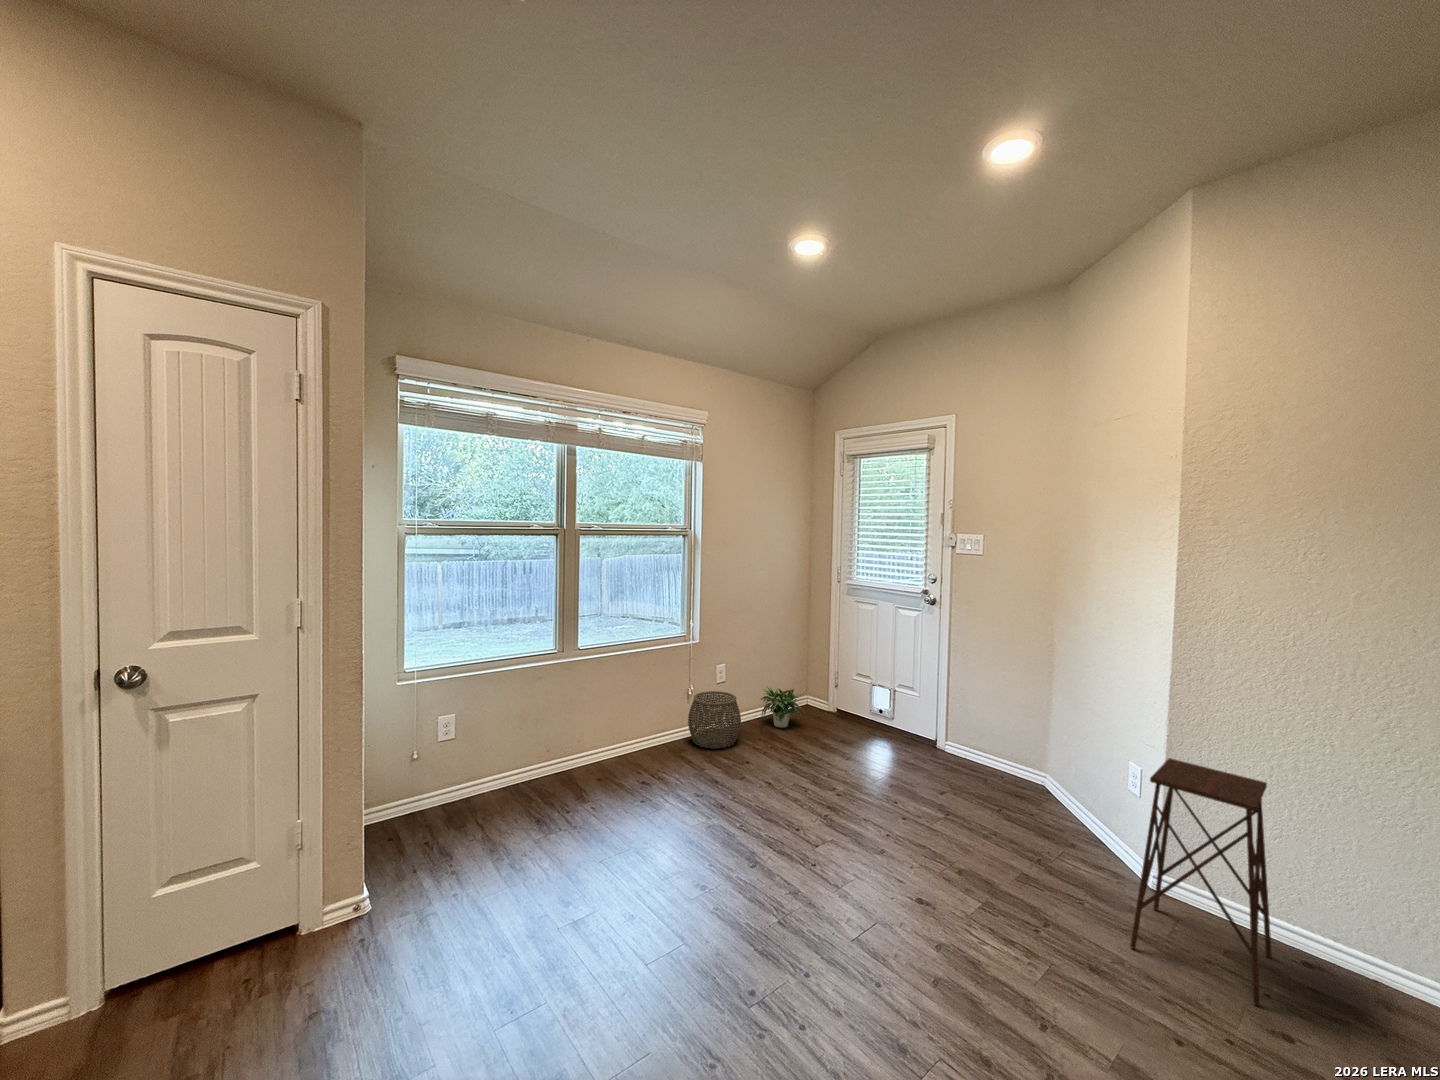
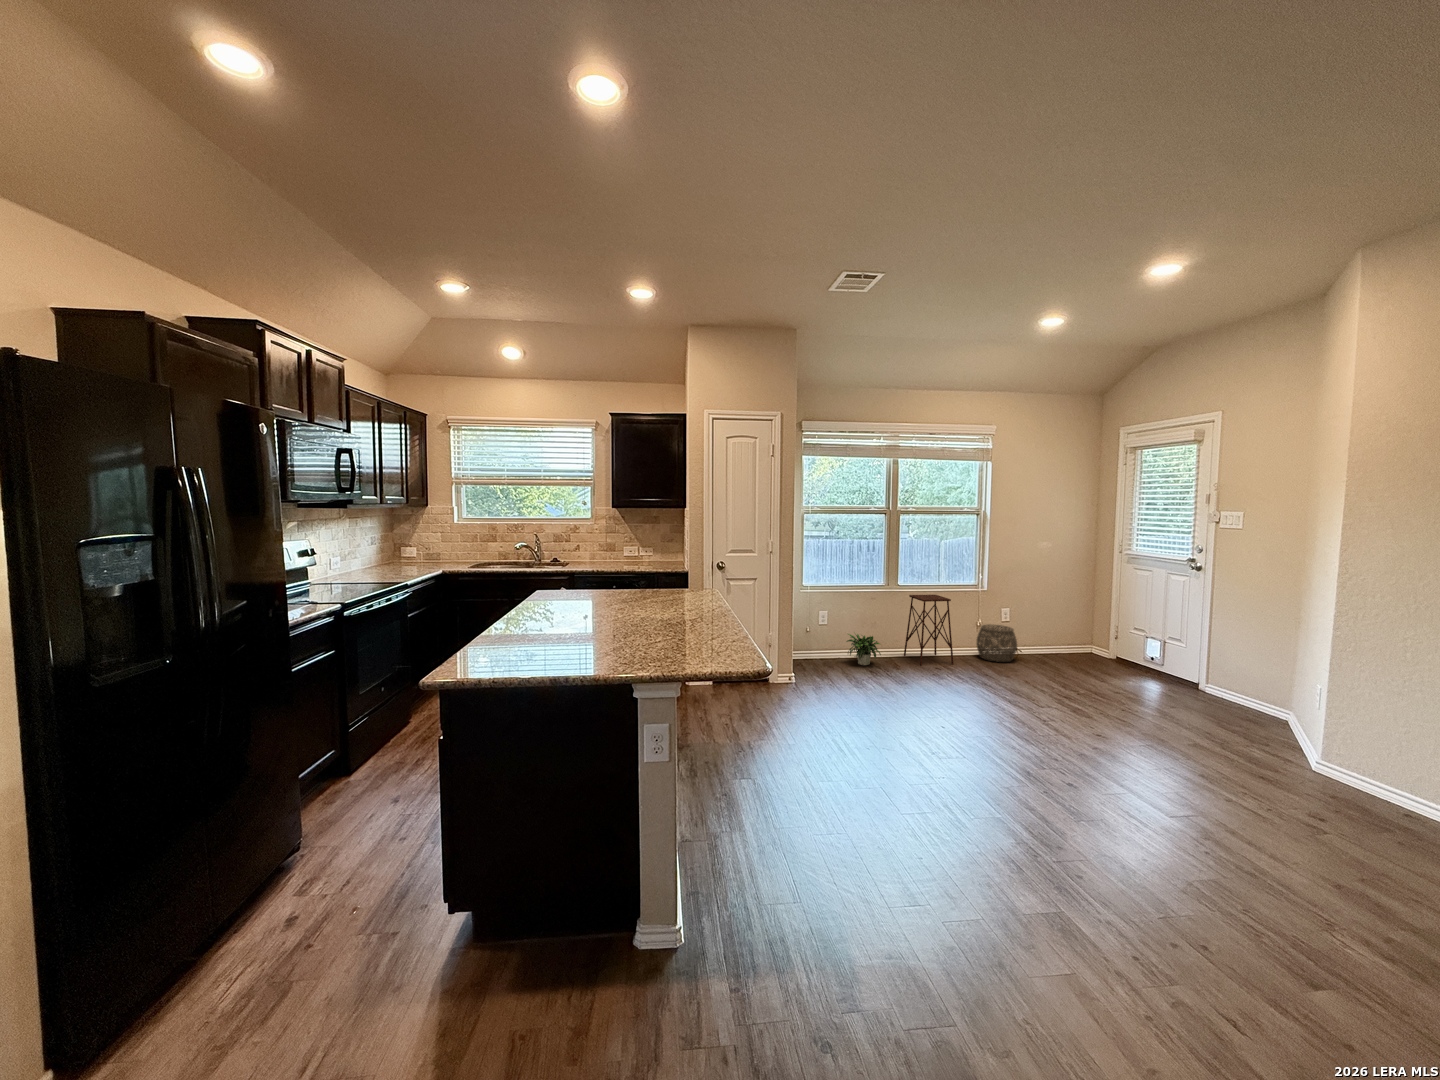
potted plant: present [760,688,804,728] -> present [846,634,881,665]
side table: present [1130,758,1272,1006] -> present [904,595,953,665]

